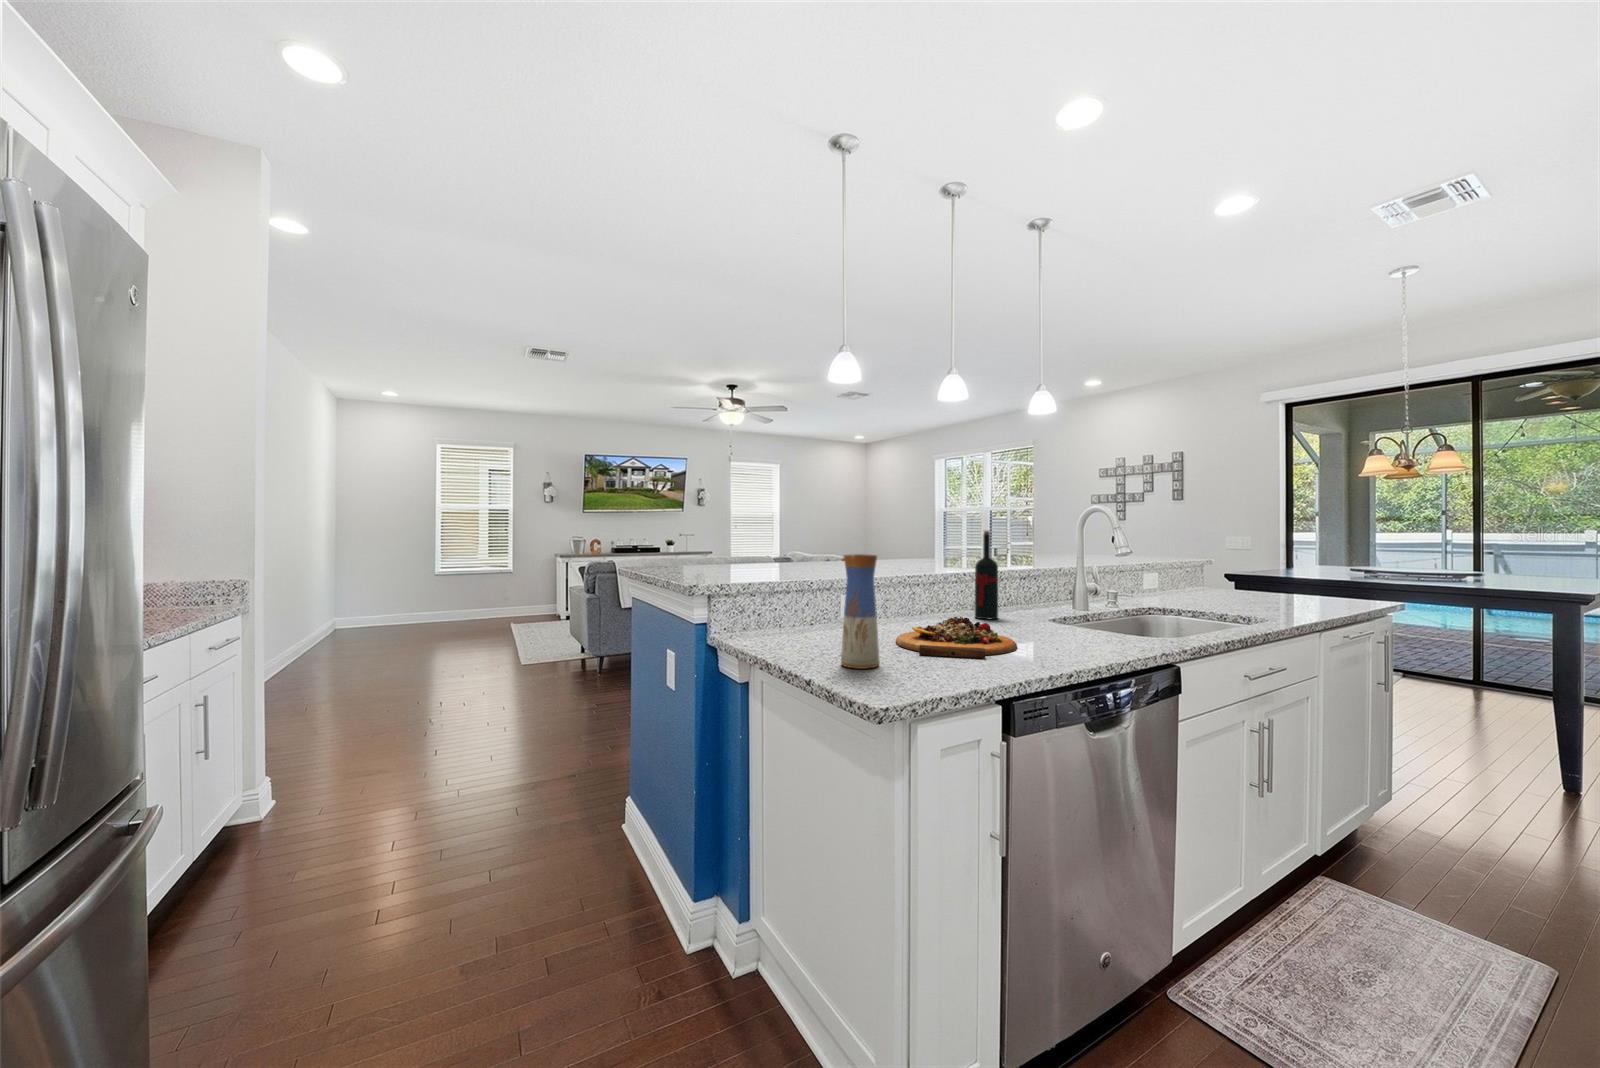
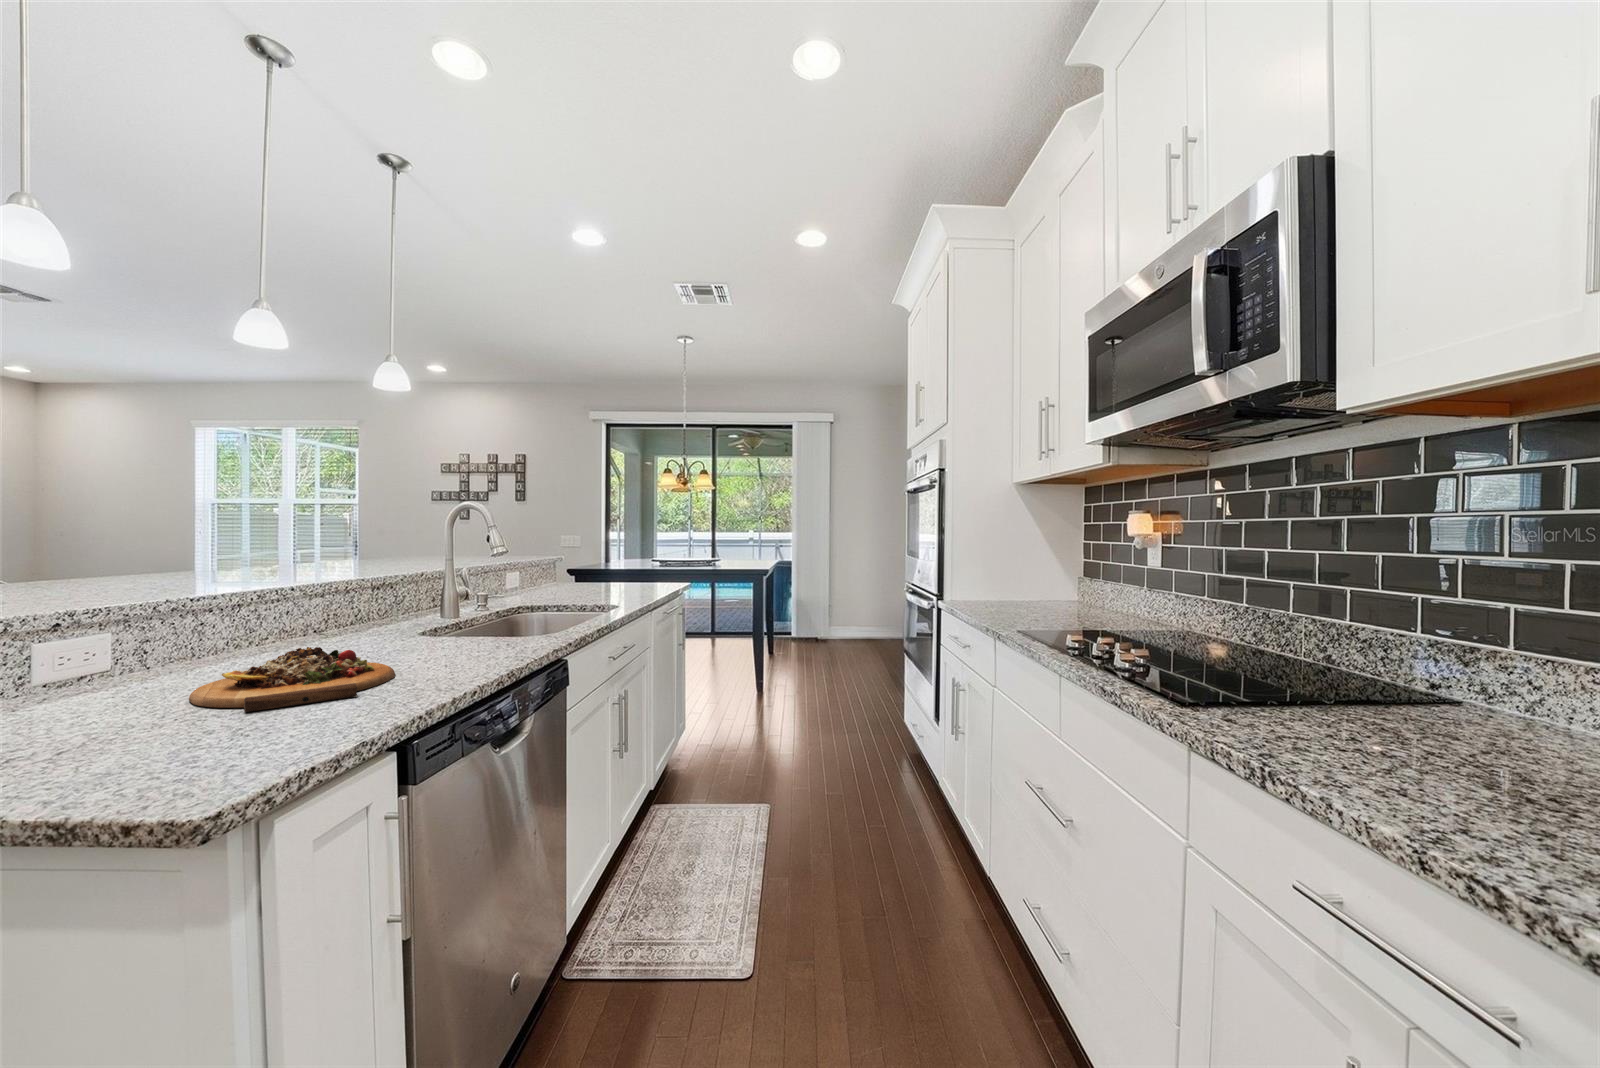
wine bottle: present [975,531,998,619] -> none [315,531,351,645]
vase: present [841,554,880,669] -> none [77,572,171,765]

